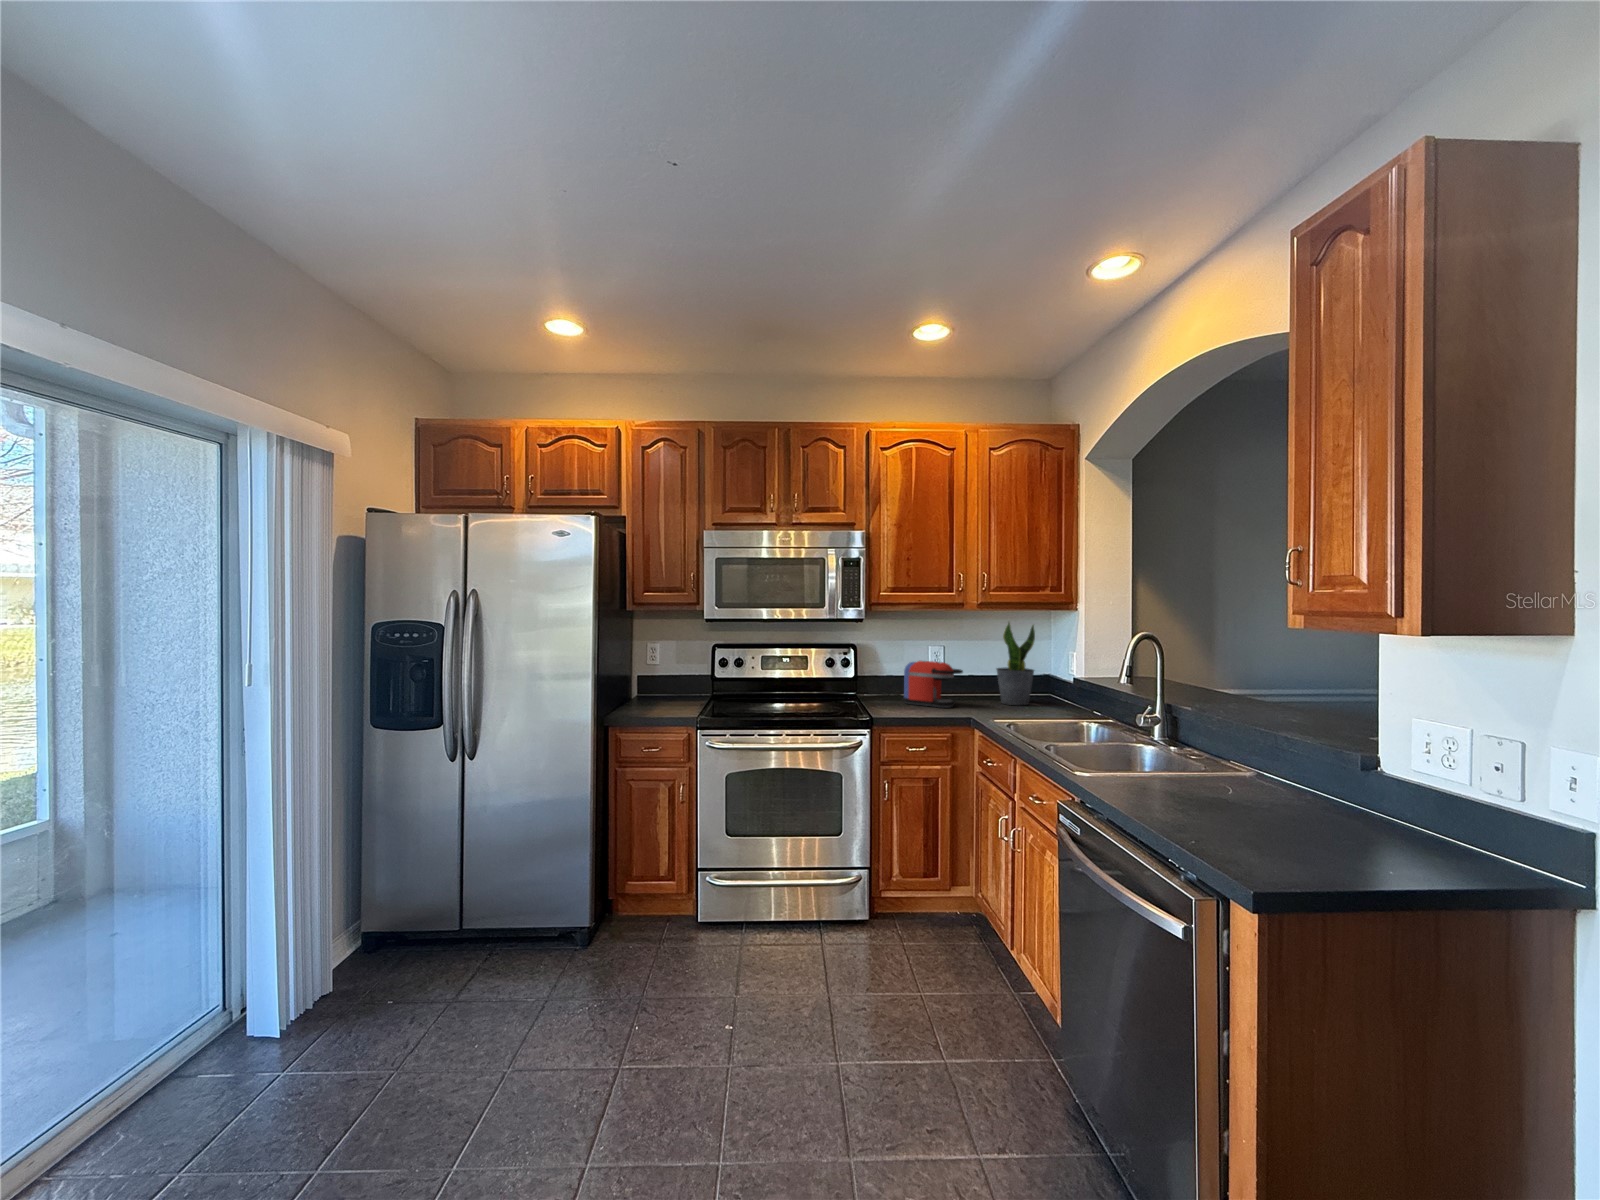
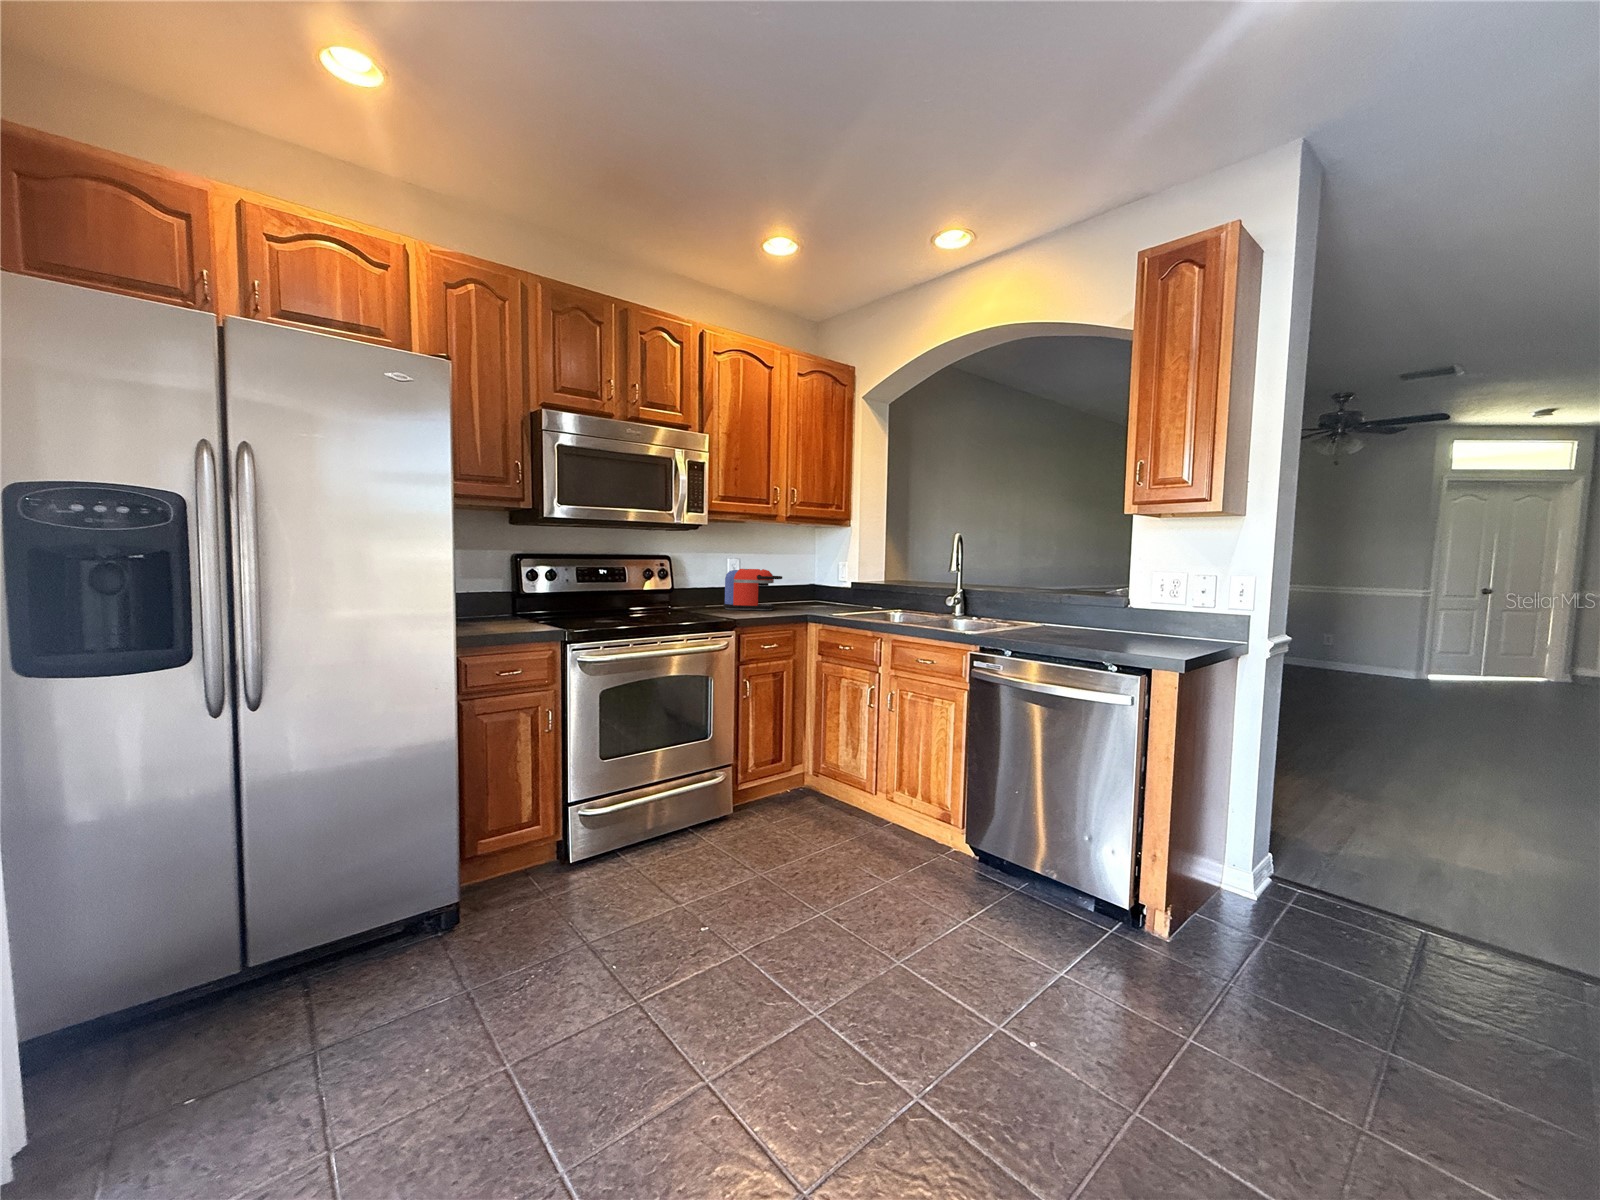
potted plant: present [997,622,1035,705] -> none [793,533,826,606]

